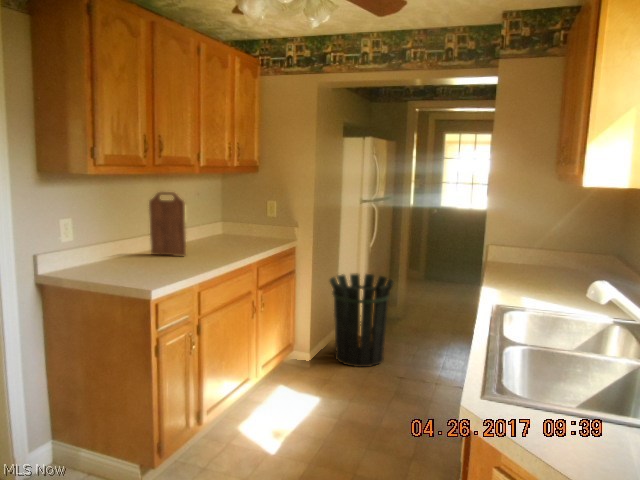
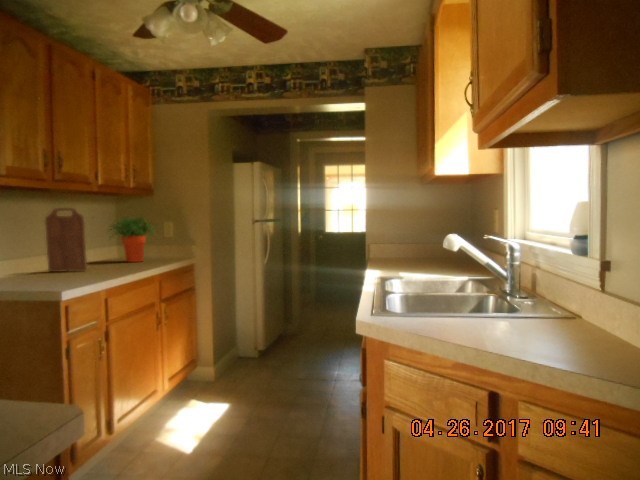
potted plant: none [209,197,263,244] -> present [110,217,156,262]
waste bin: present [330,273,394,367] -> none [228,288,290,375]

